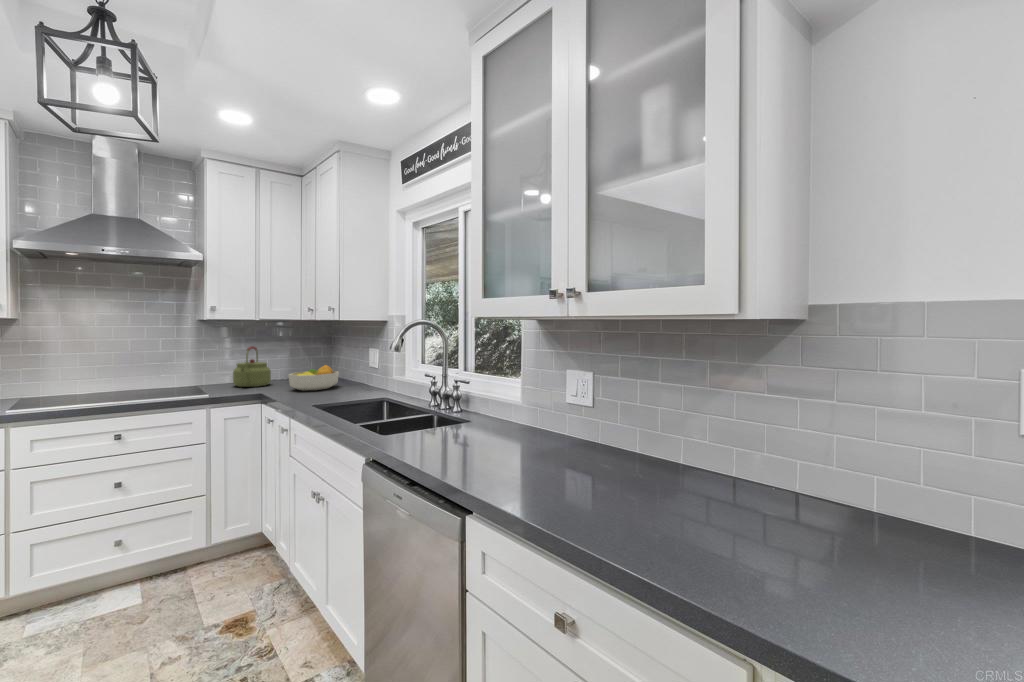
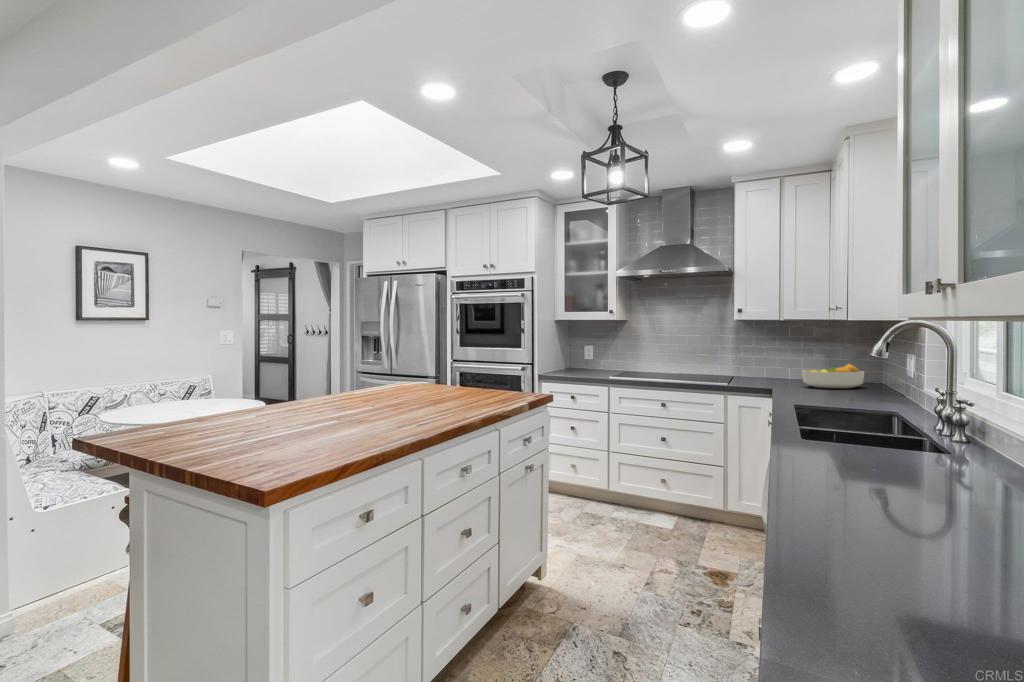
kettle: present [233,346,271,387] -> none [761,344,797,381]

